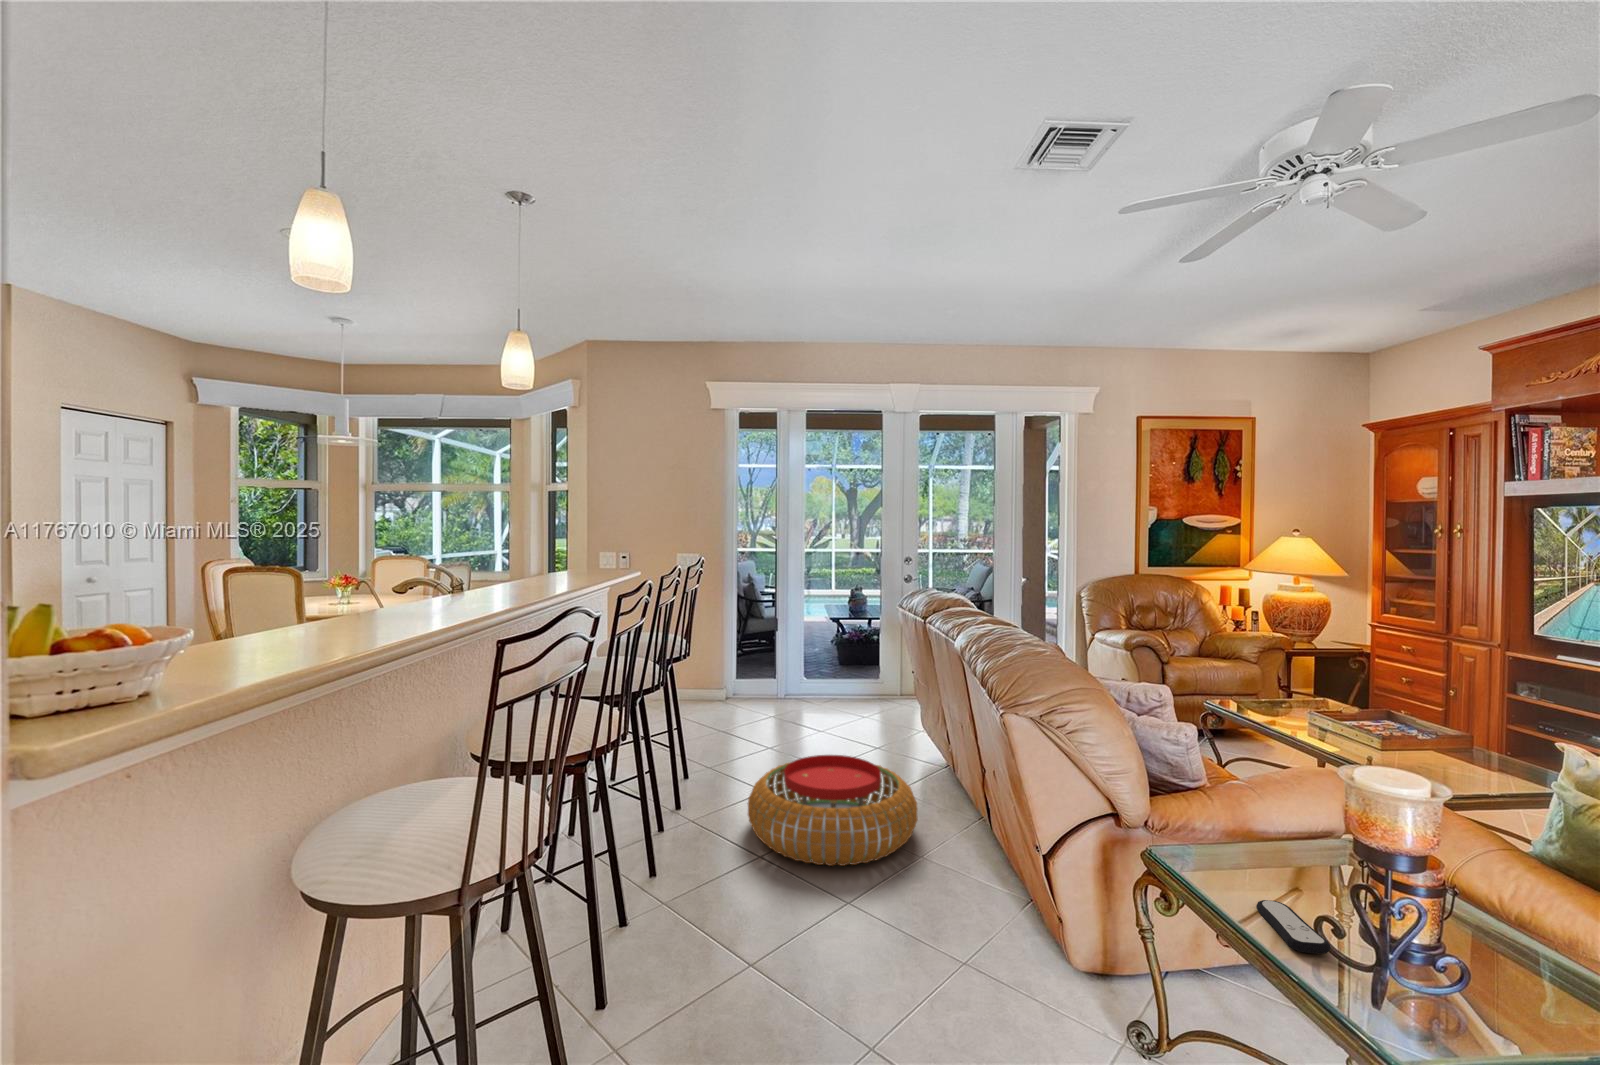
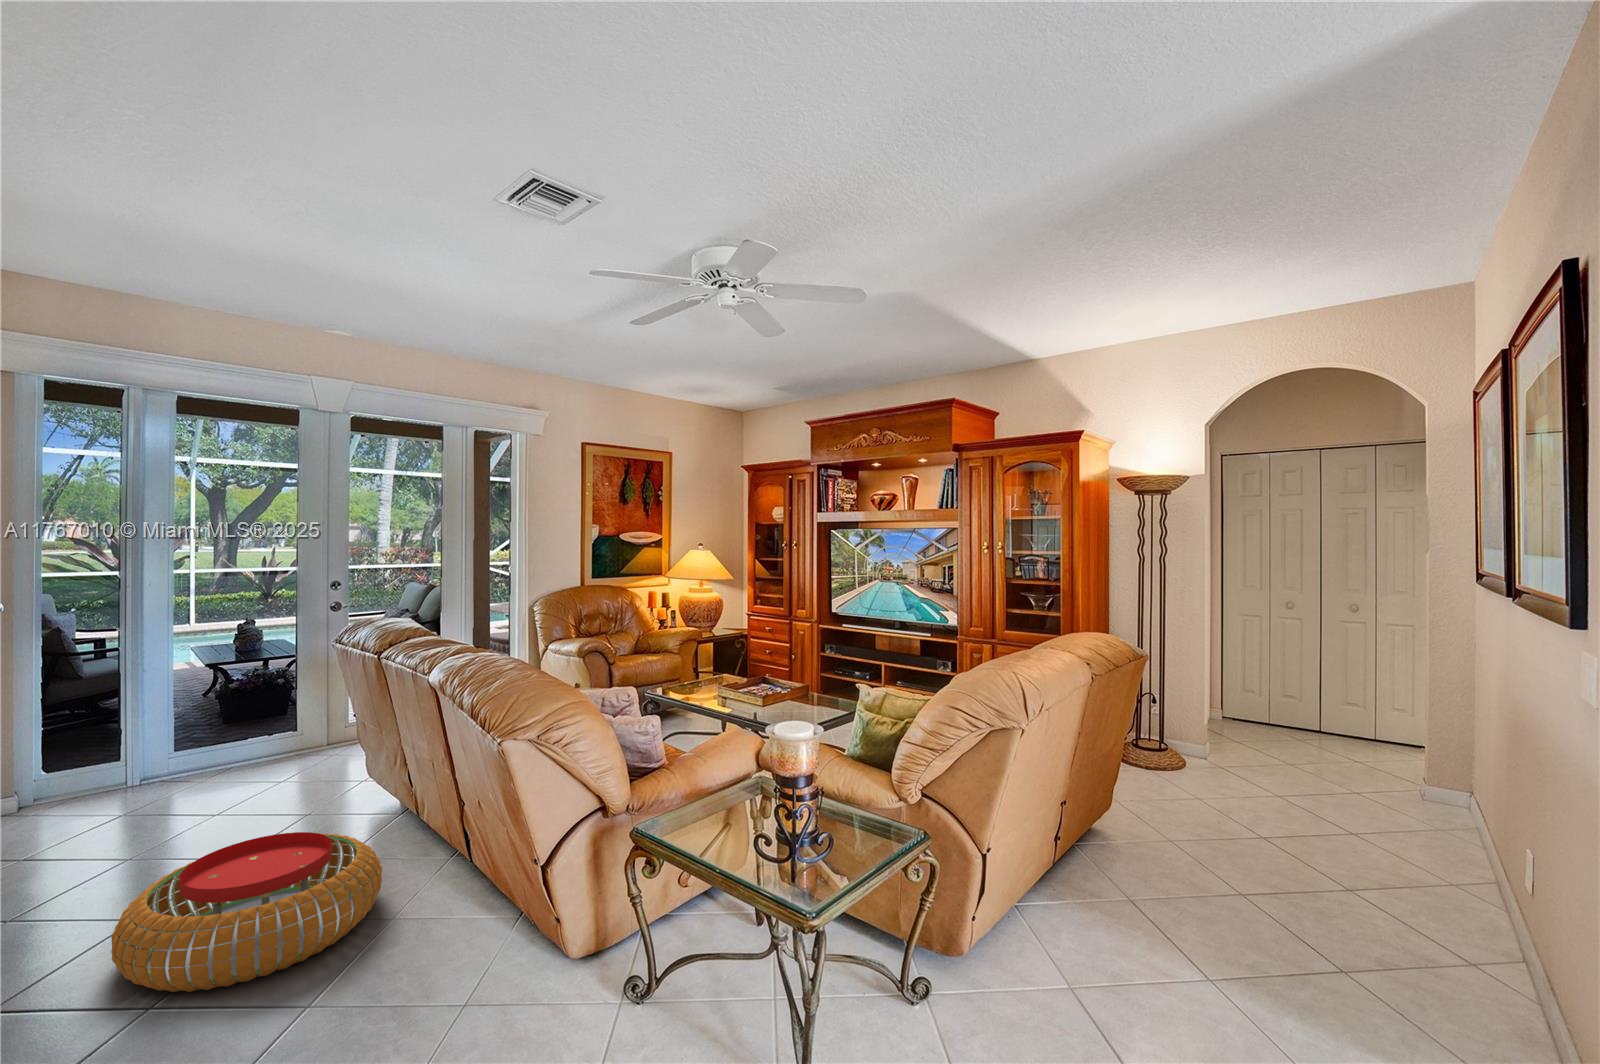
remote control: present [1256,900,1331,954] -> none [715,837,762,867]

